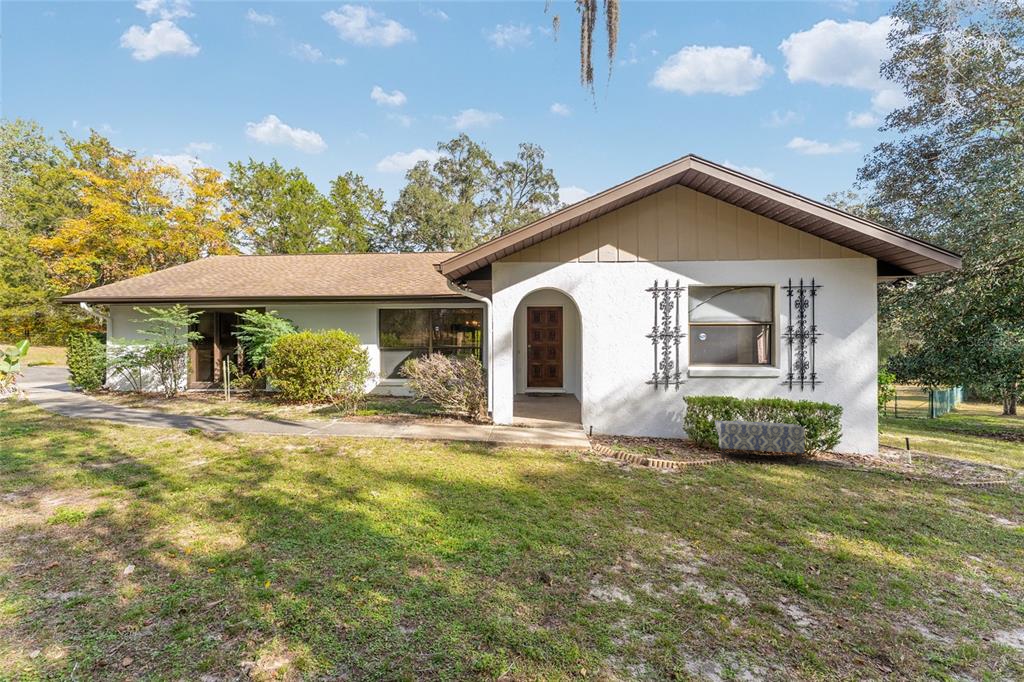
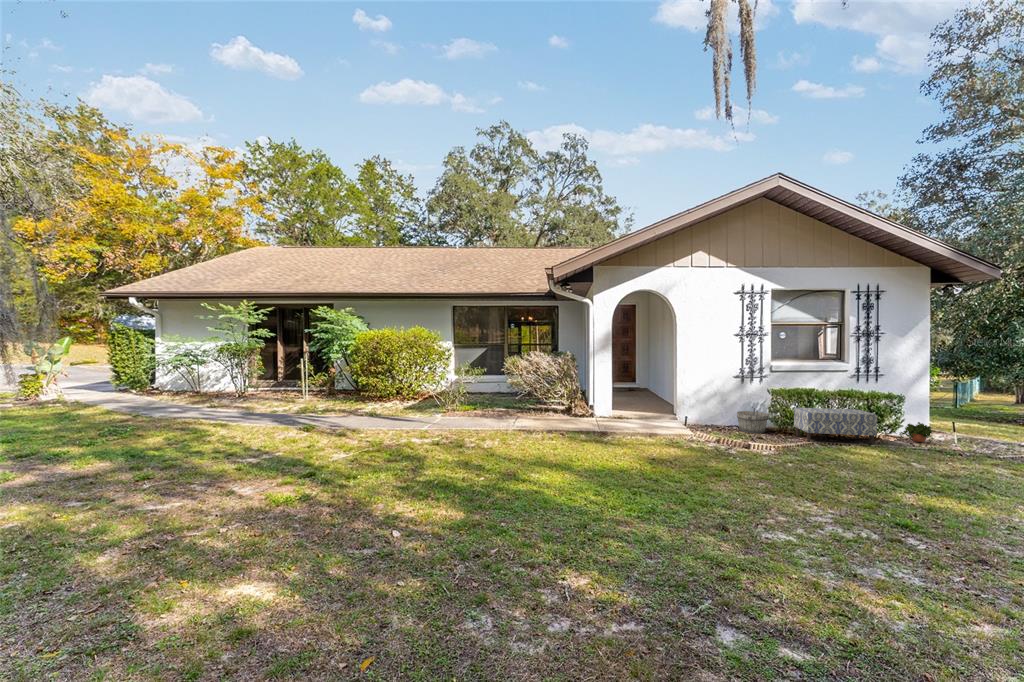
wooden bucket: none [648,417,683,448] -> present [737,407,769,433]
potted plant: none [836,438,879,464] -> present [899,422,933,442]

